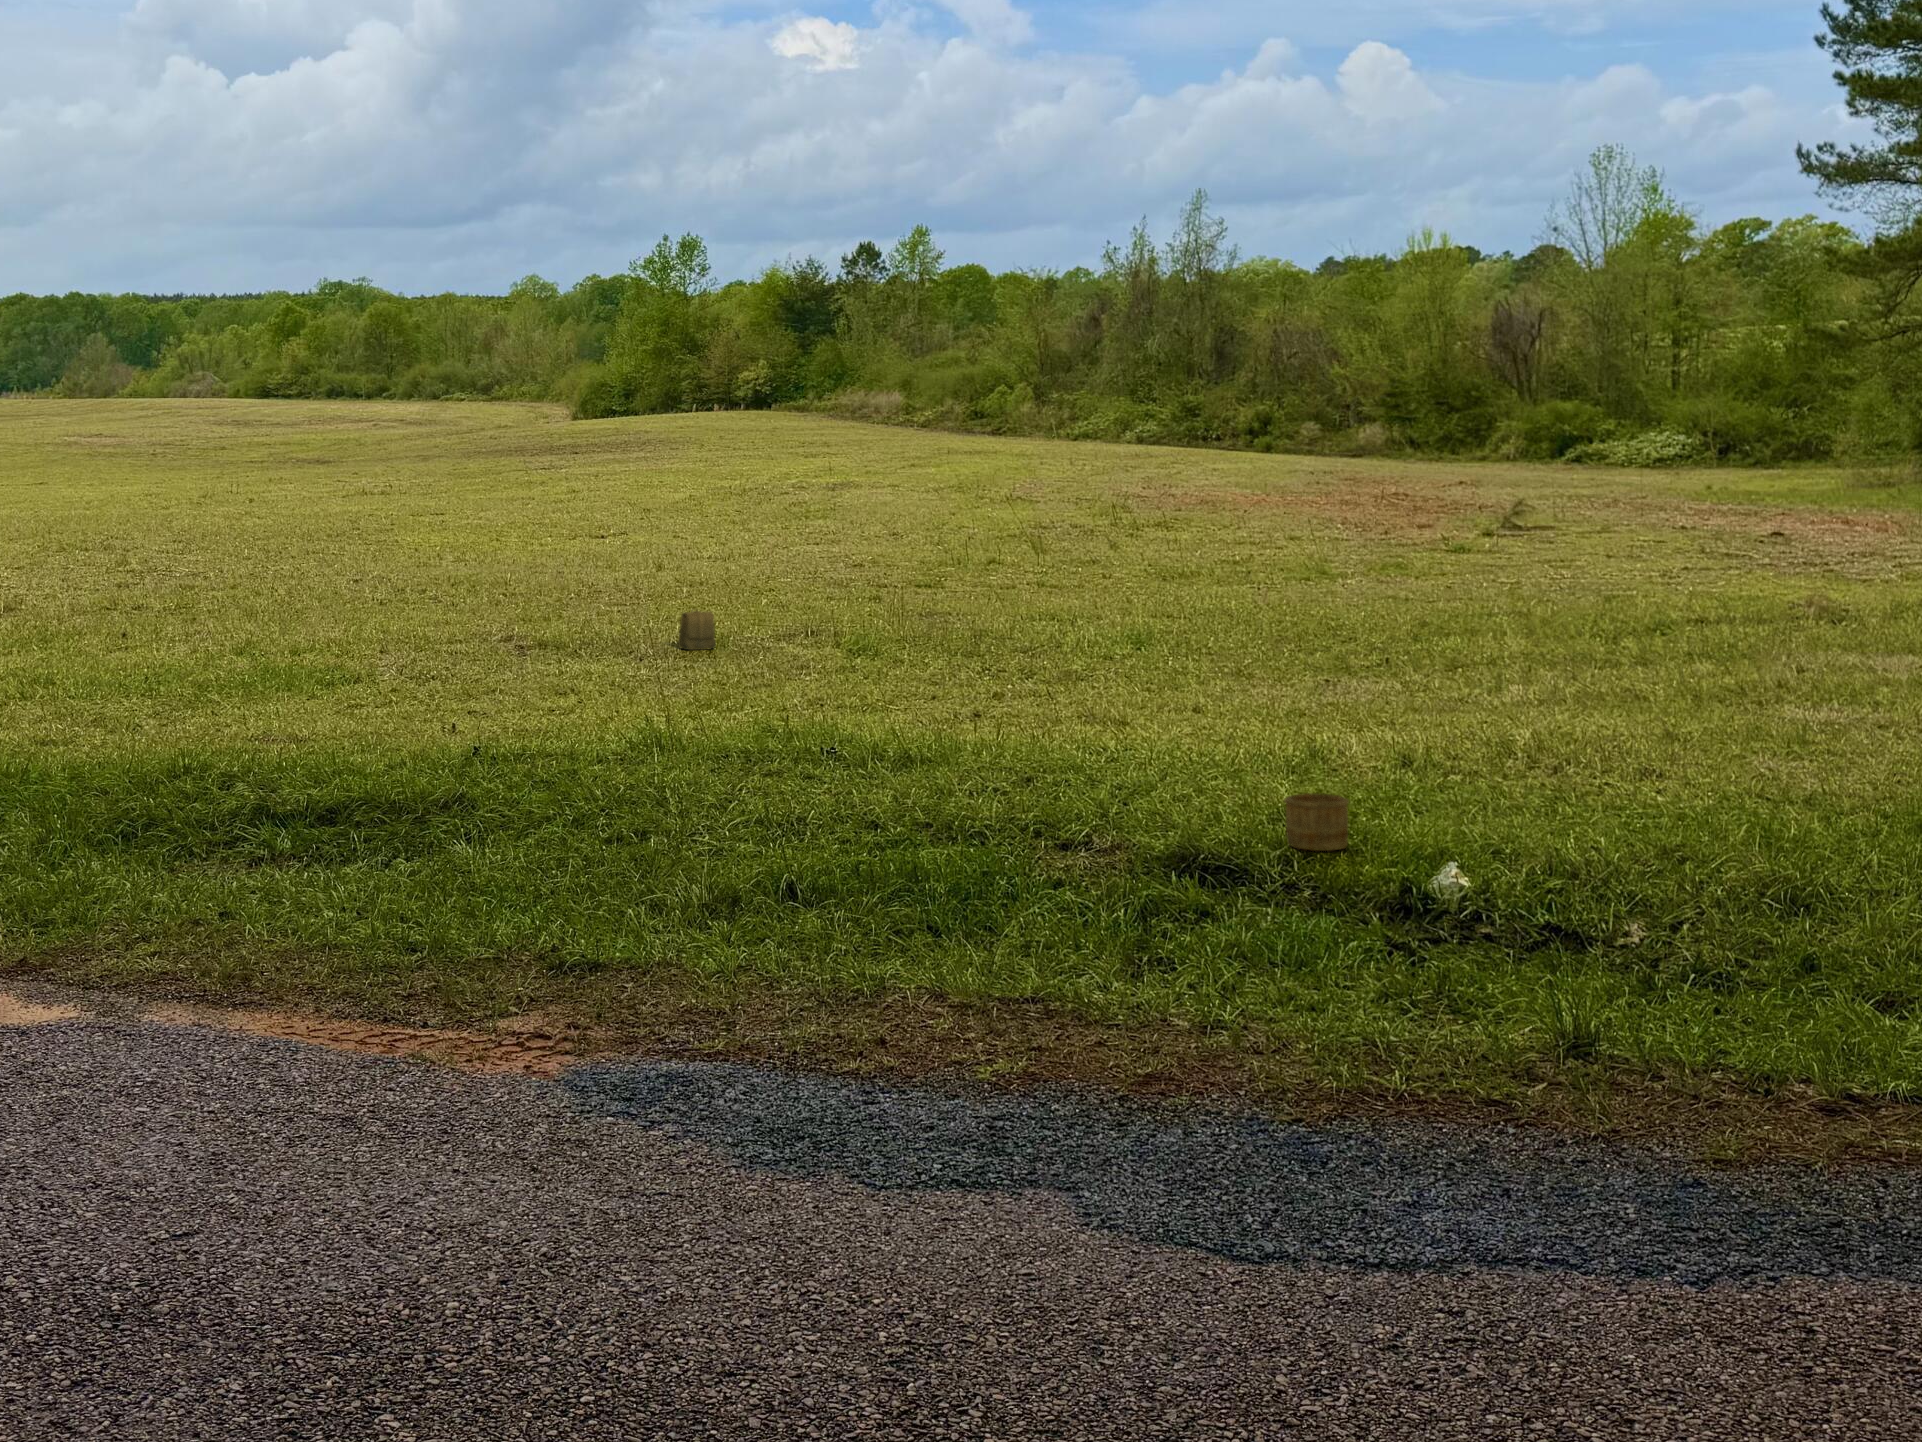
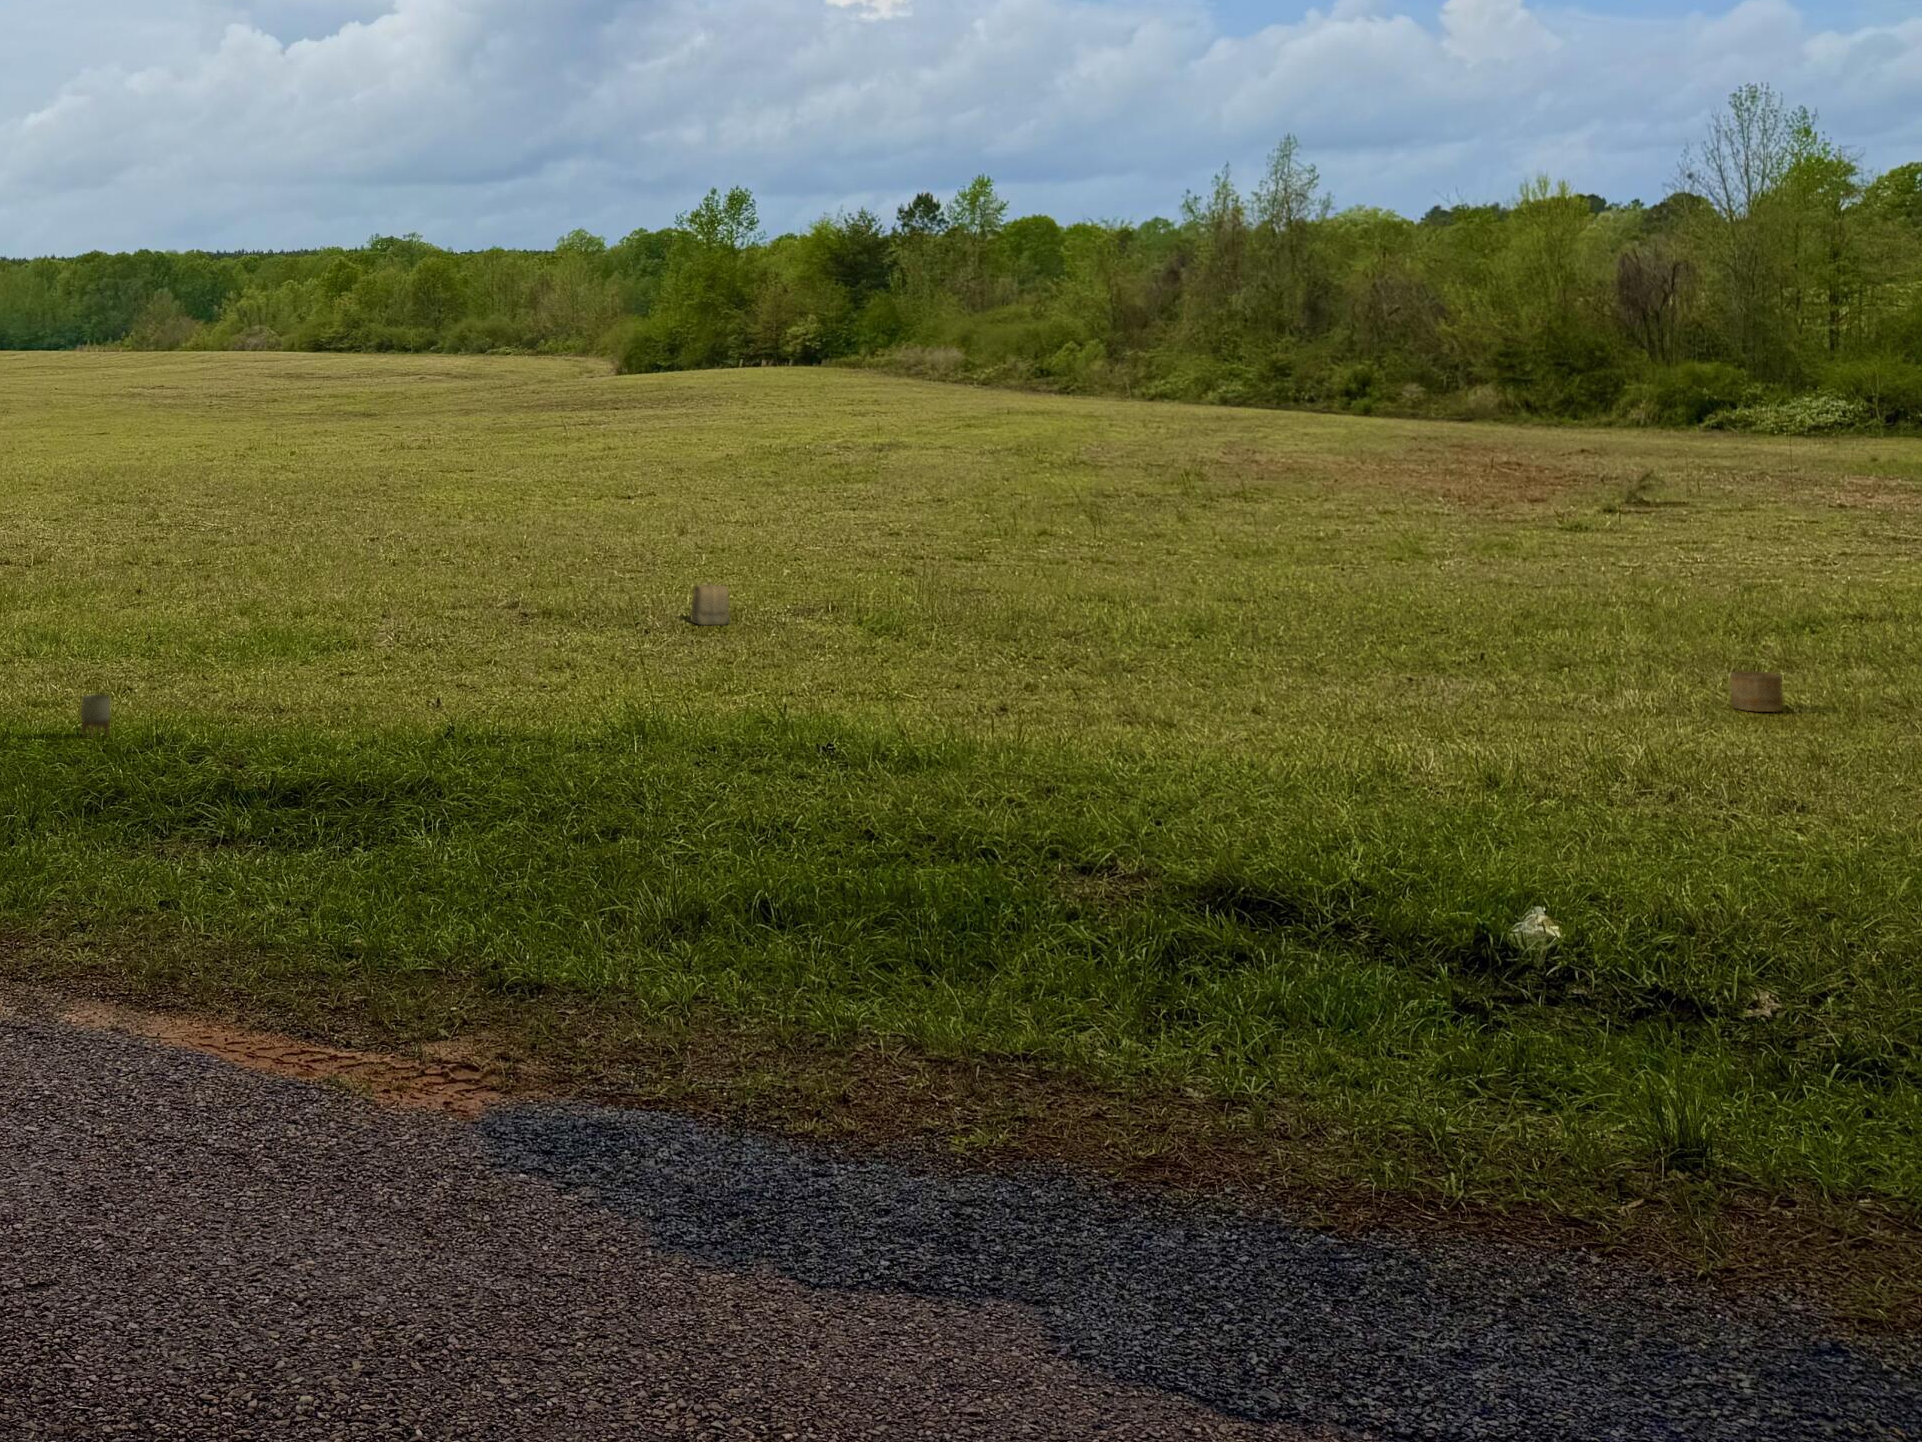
planter: none [97,727,127,770] -> present [81,694,110,737]
wooden bucket: present [1284,793,1349,851] -> present [1730,671,1783,712]

